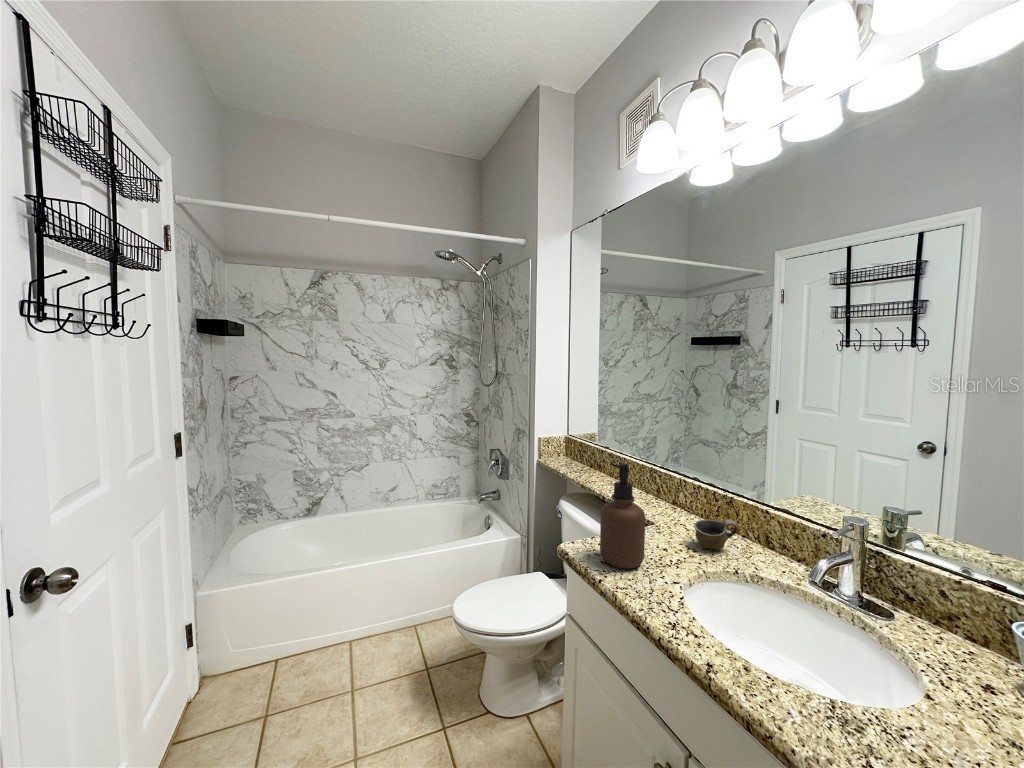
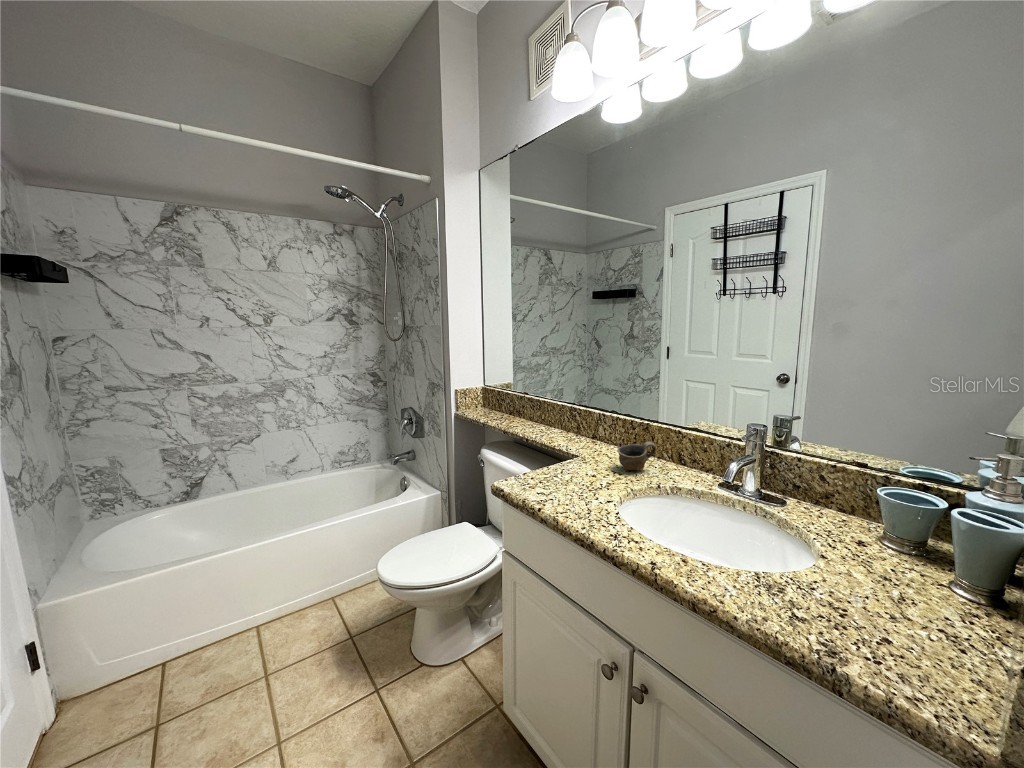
soap dispenser: present [600,463,645,569] -> none [535,393,578,496]

